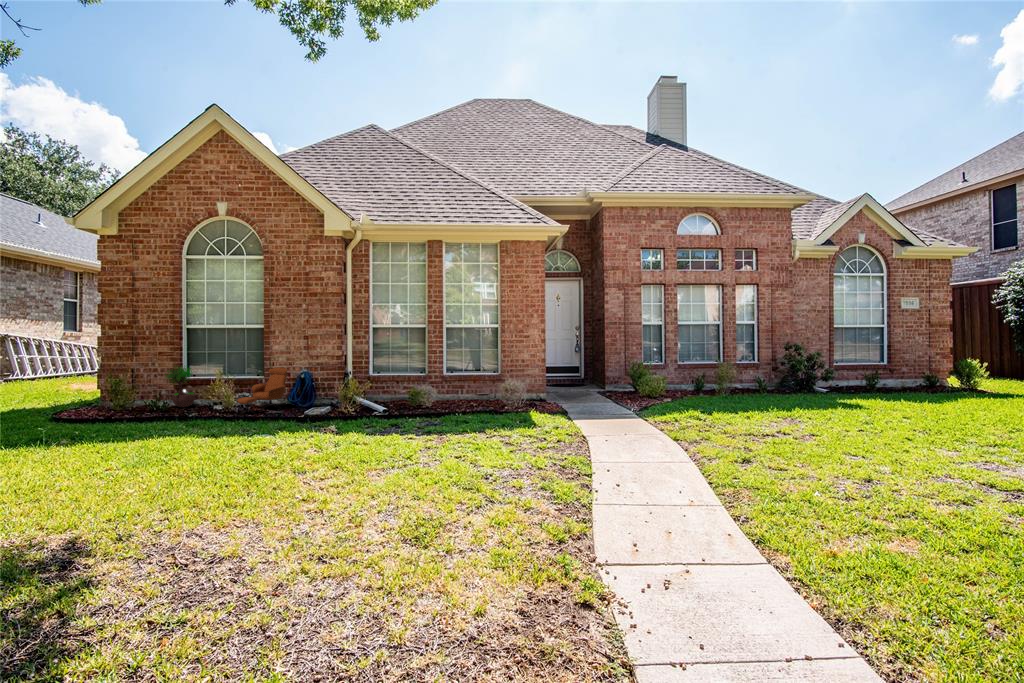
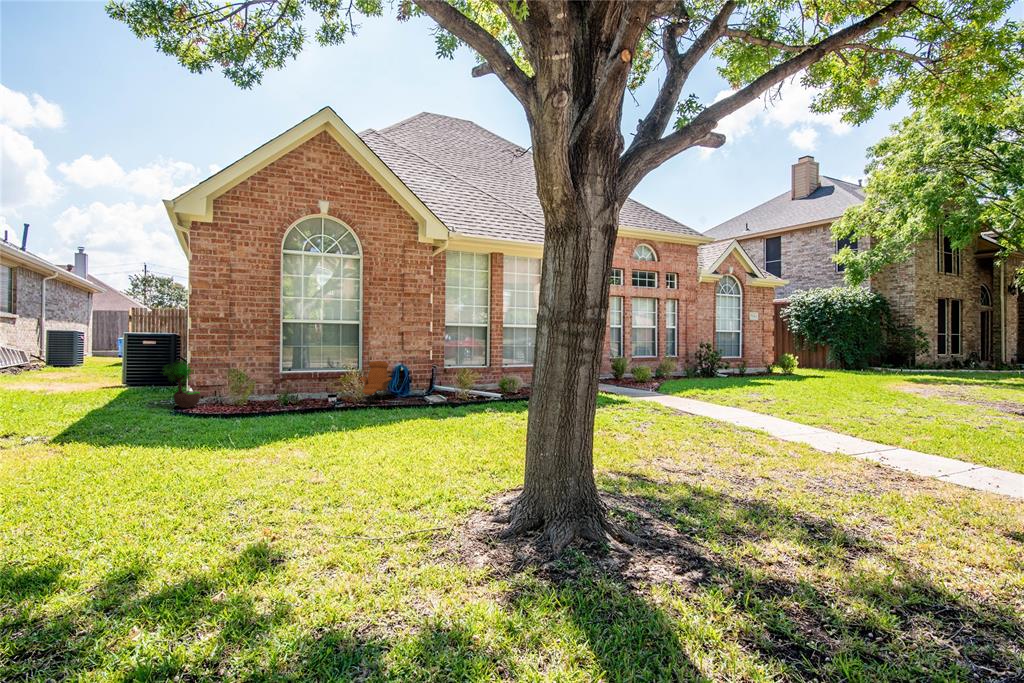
potted tree: present [167,367,195,407] -> present [163,362,200,408]

